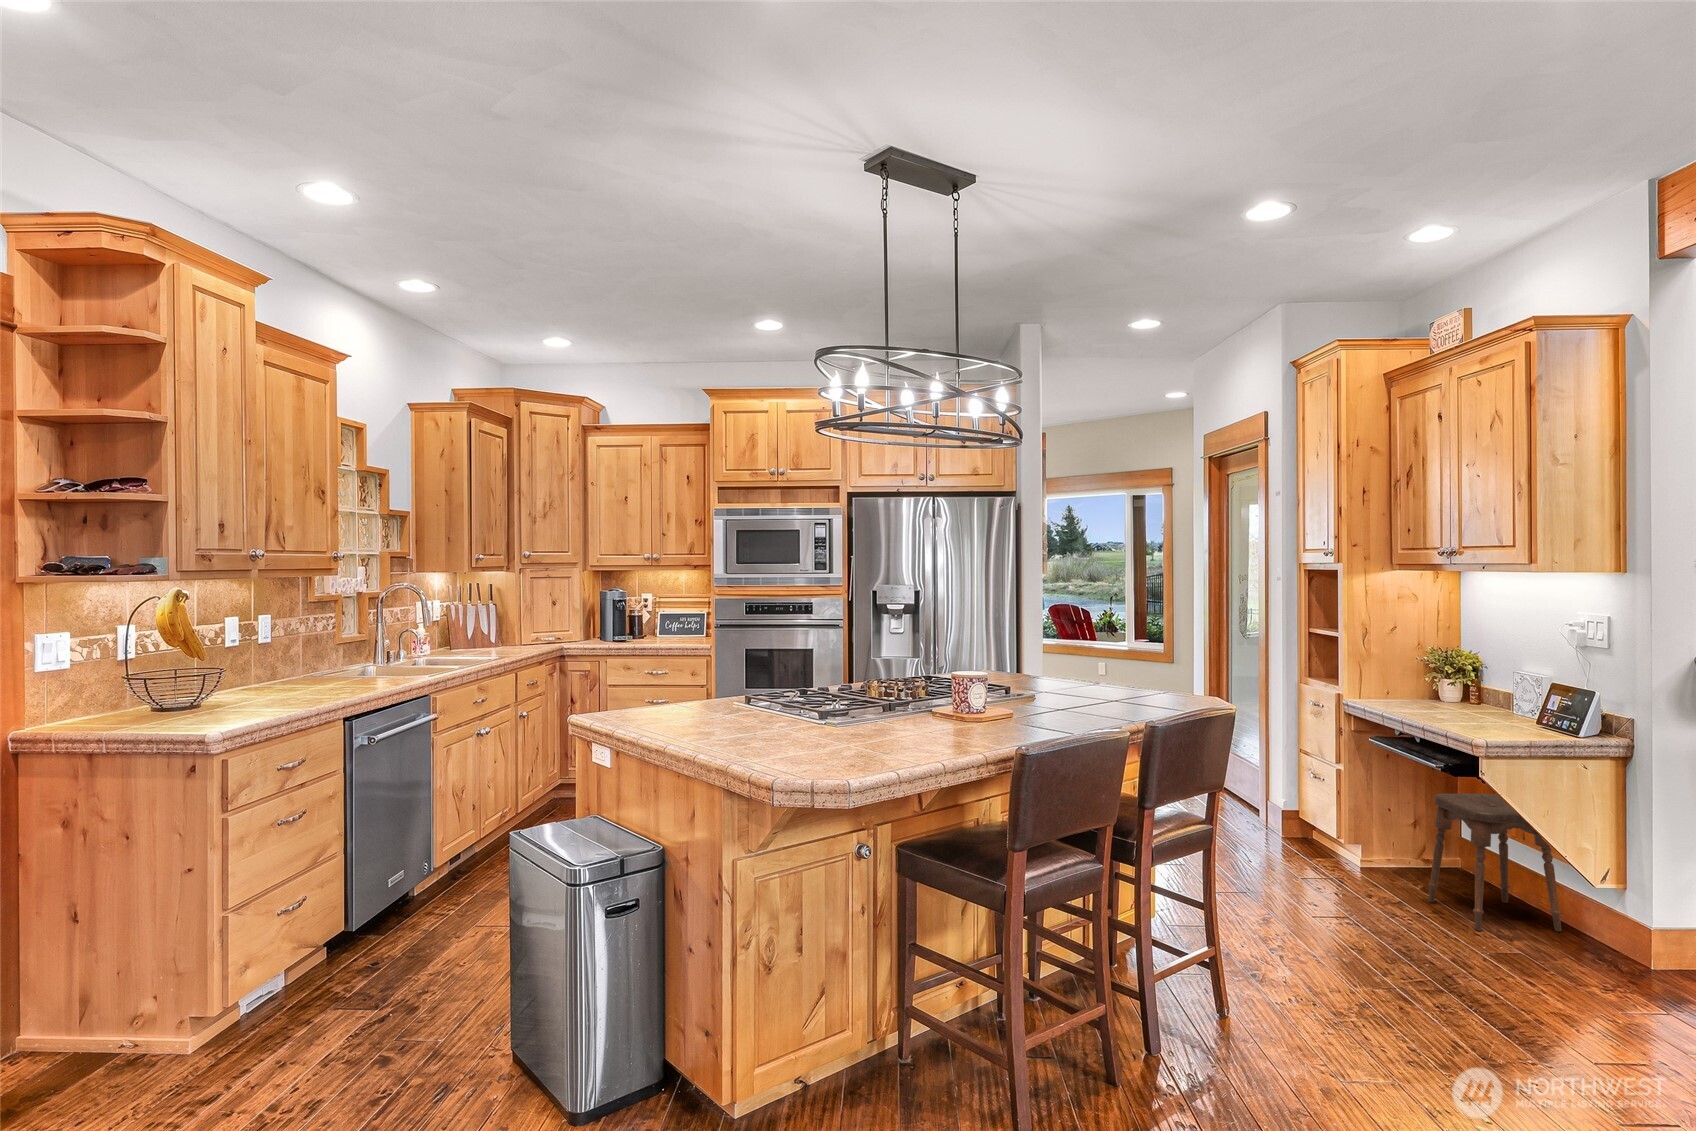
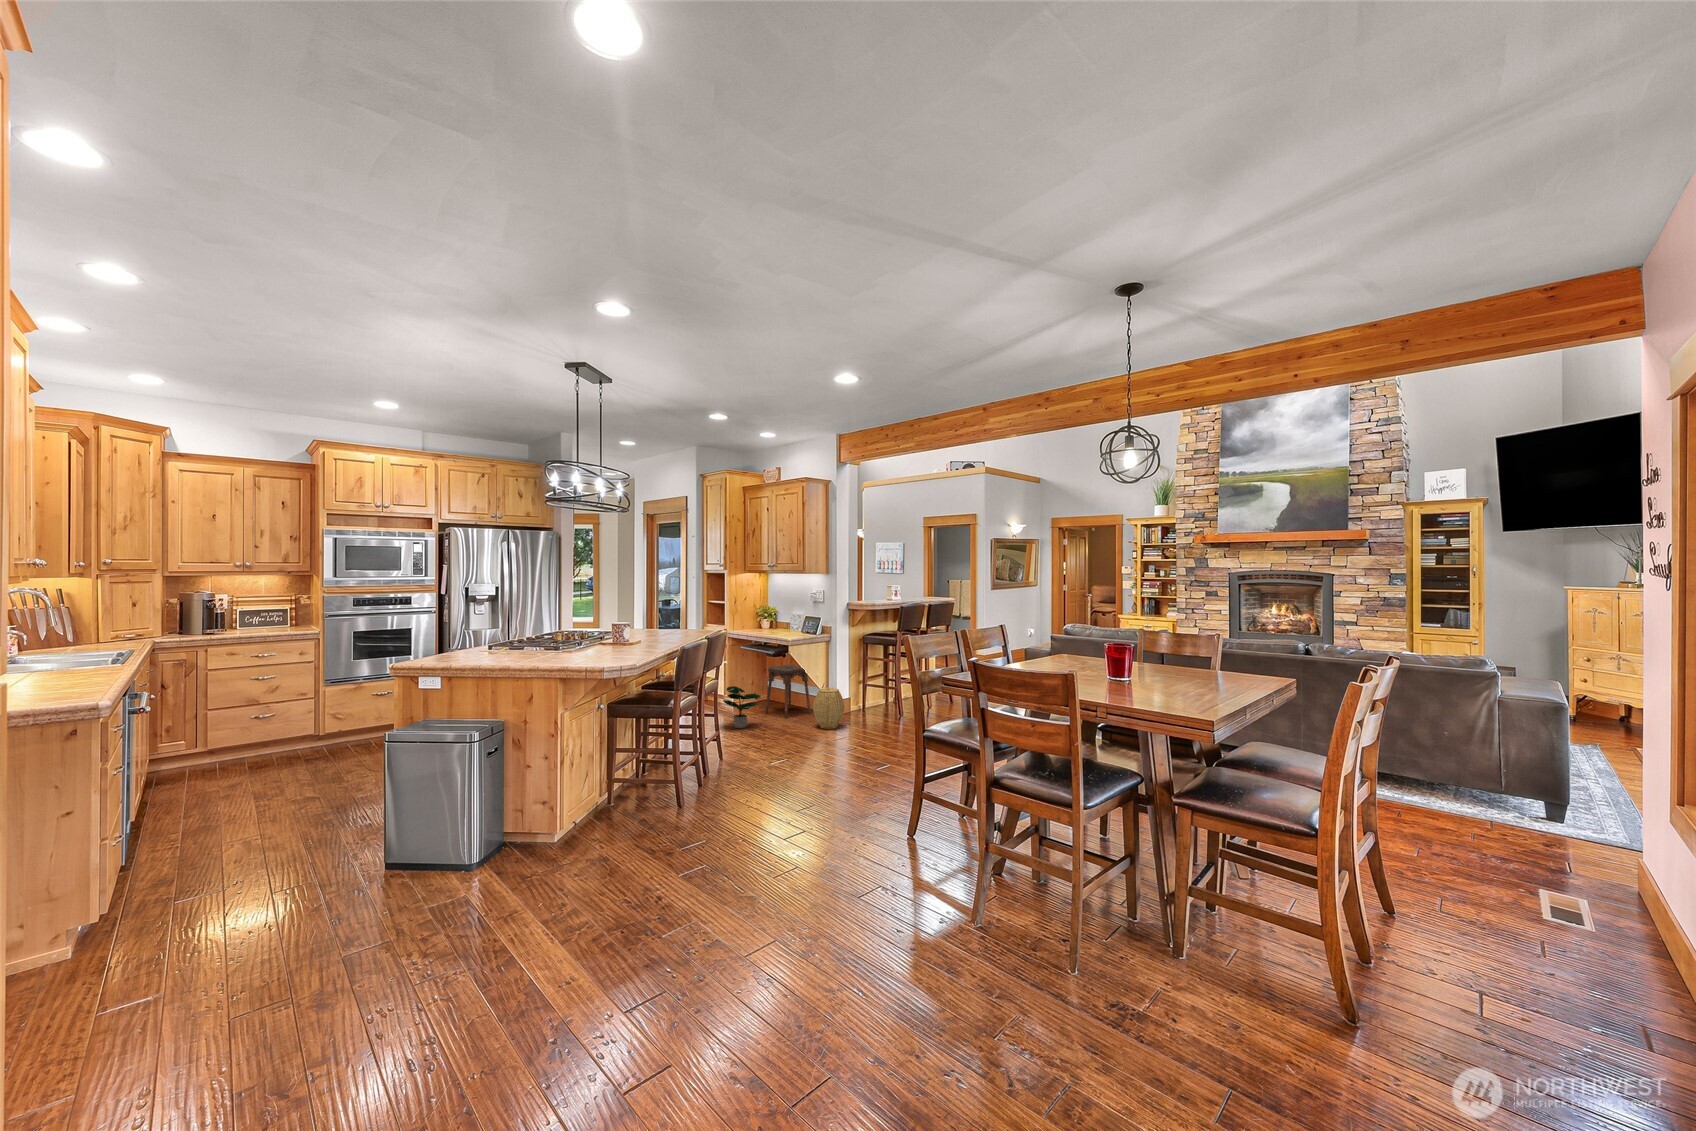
potted plant: none [1293,826,1395,932] -> present [723,686,761,728]
woven basket: none [1545,884,1657,1006] -> present [813,688,845,729]

